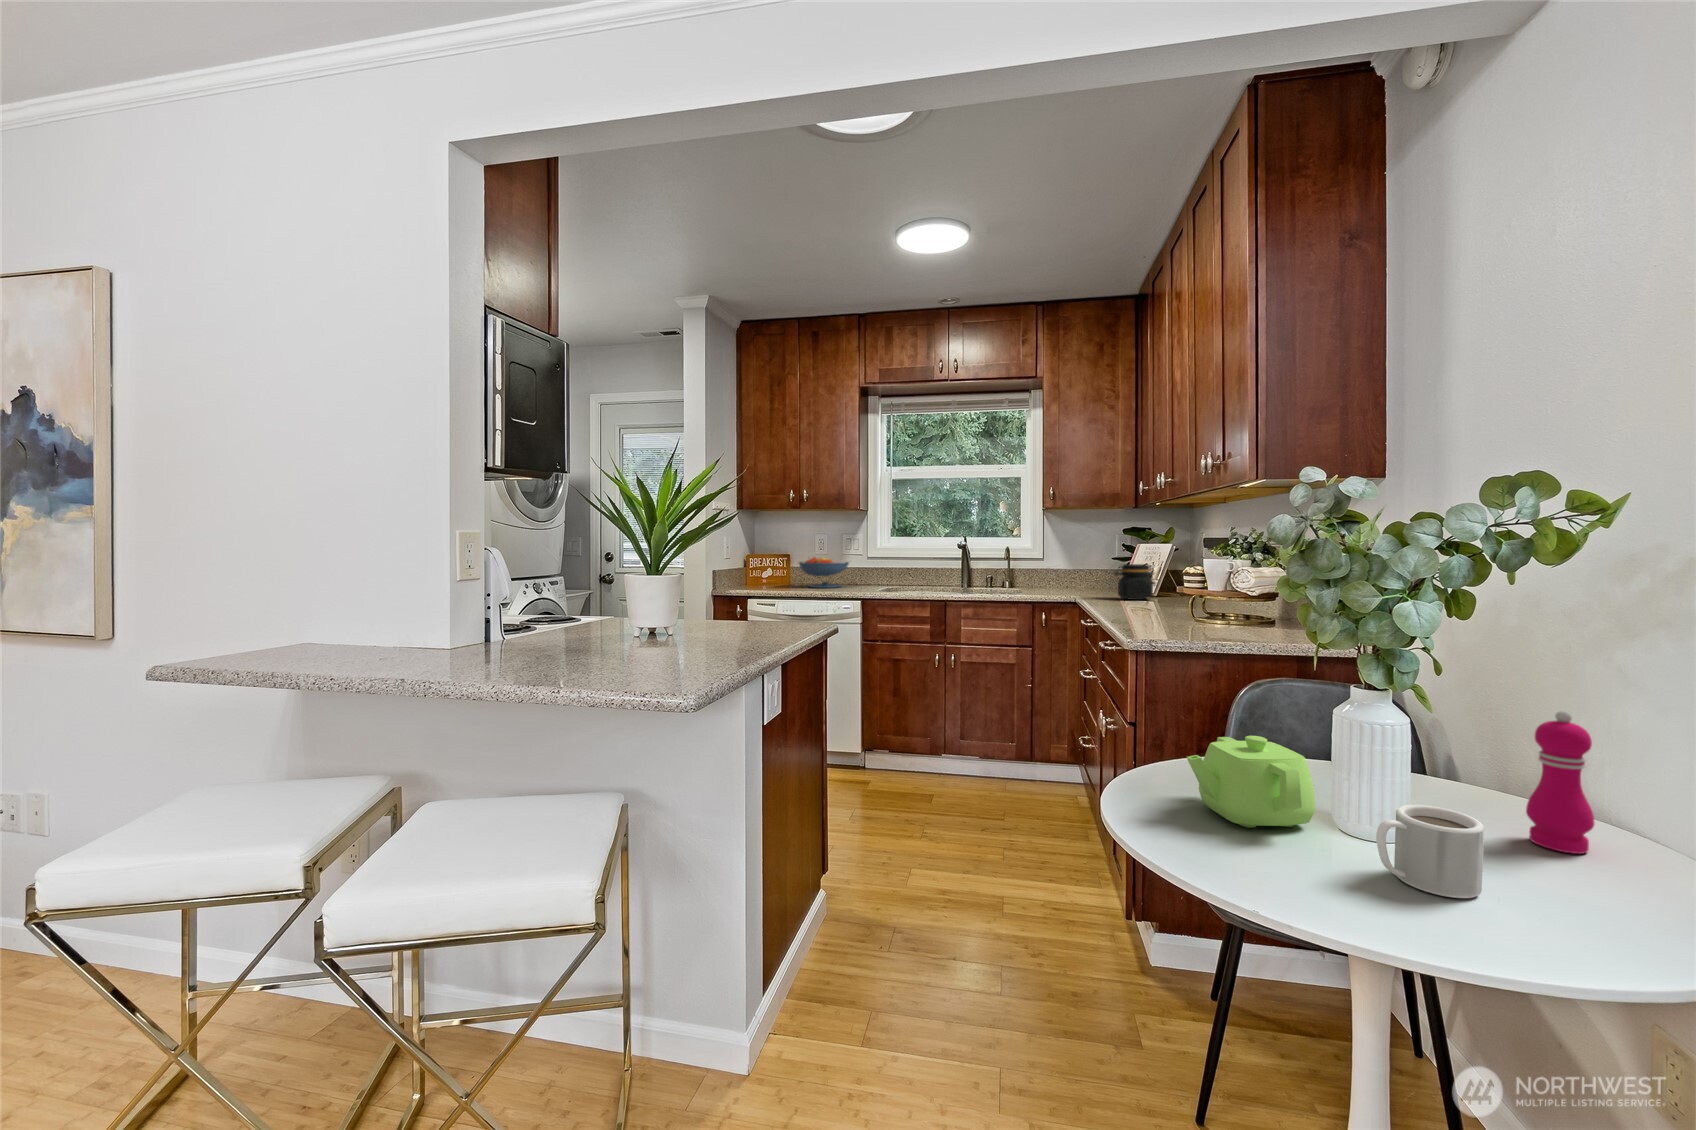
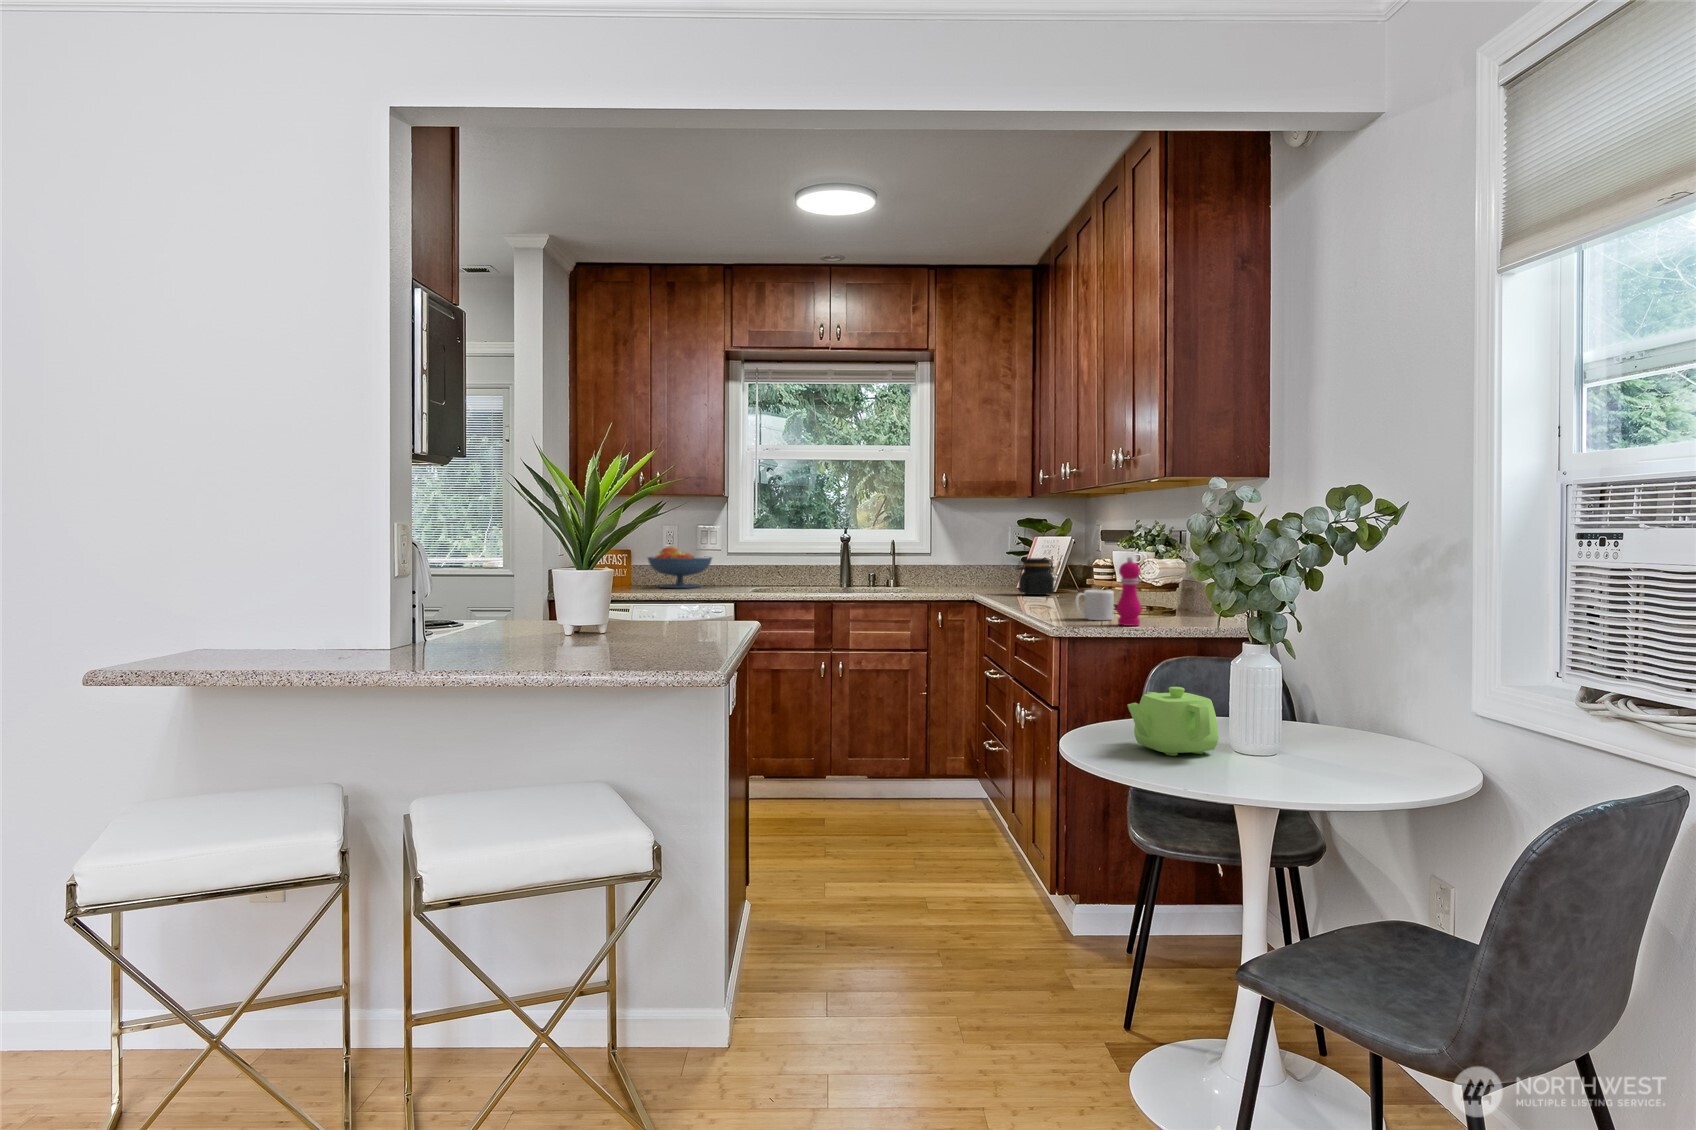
pepper mill: present [1526,711,1594,854] -> present [1116,557,1142,626]
mug: present [1376,805,1484,898] -> present [1076,590,1114,620]

